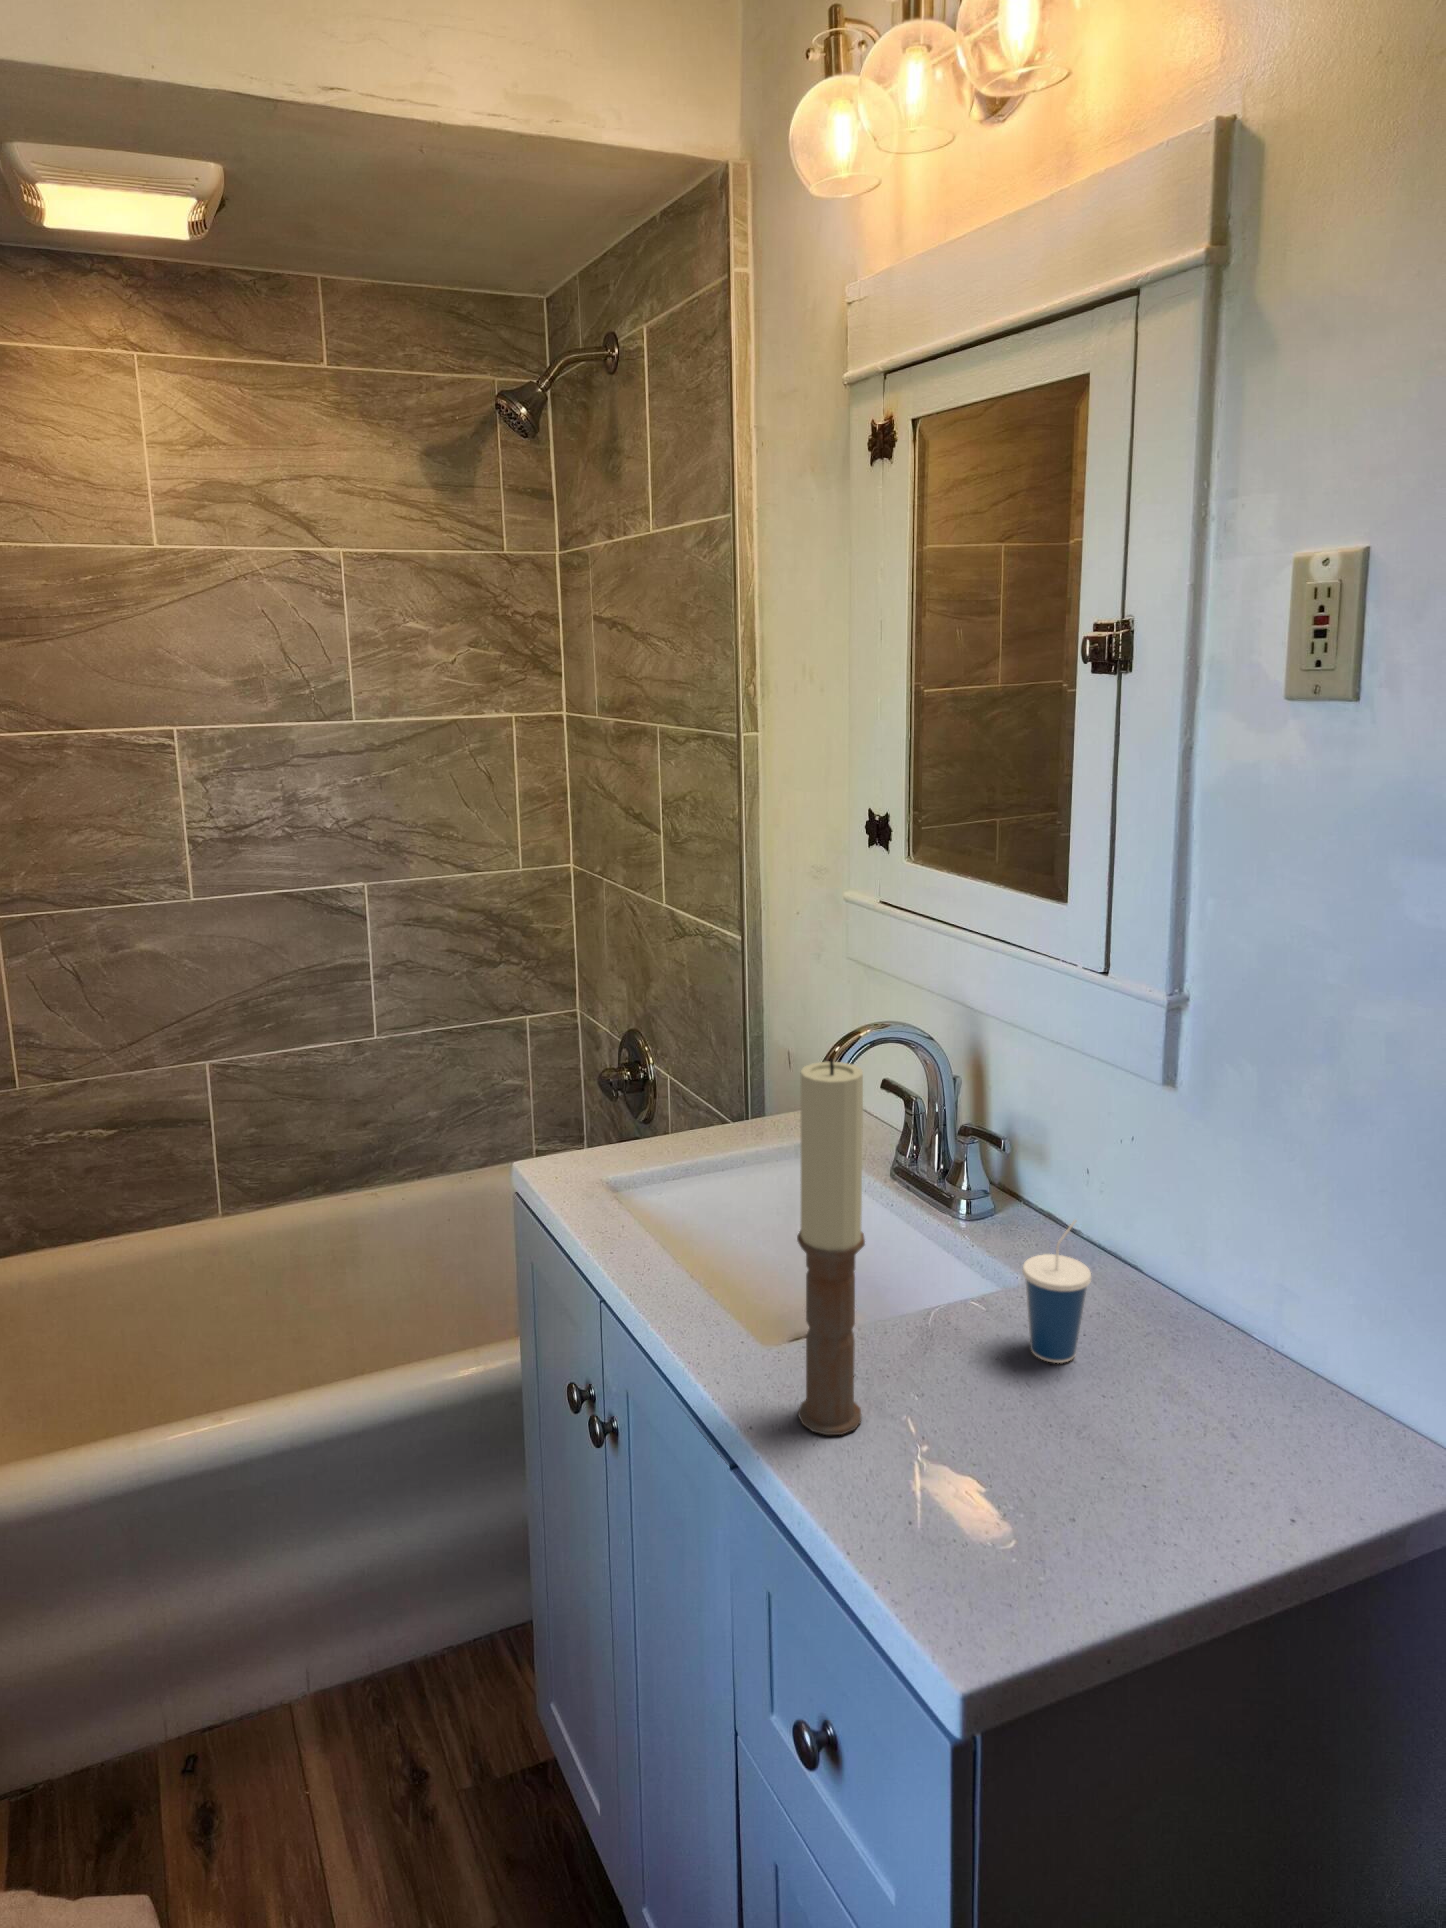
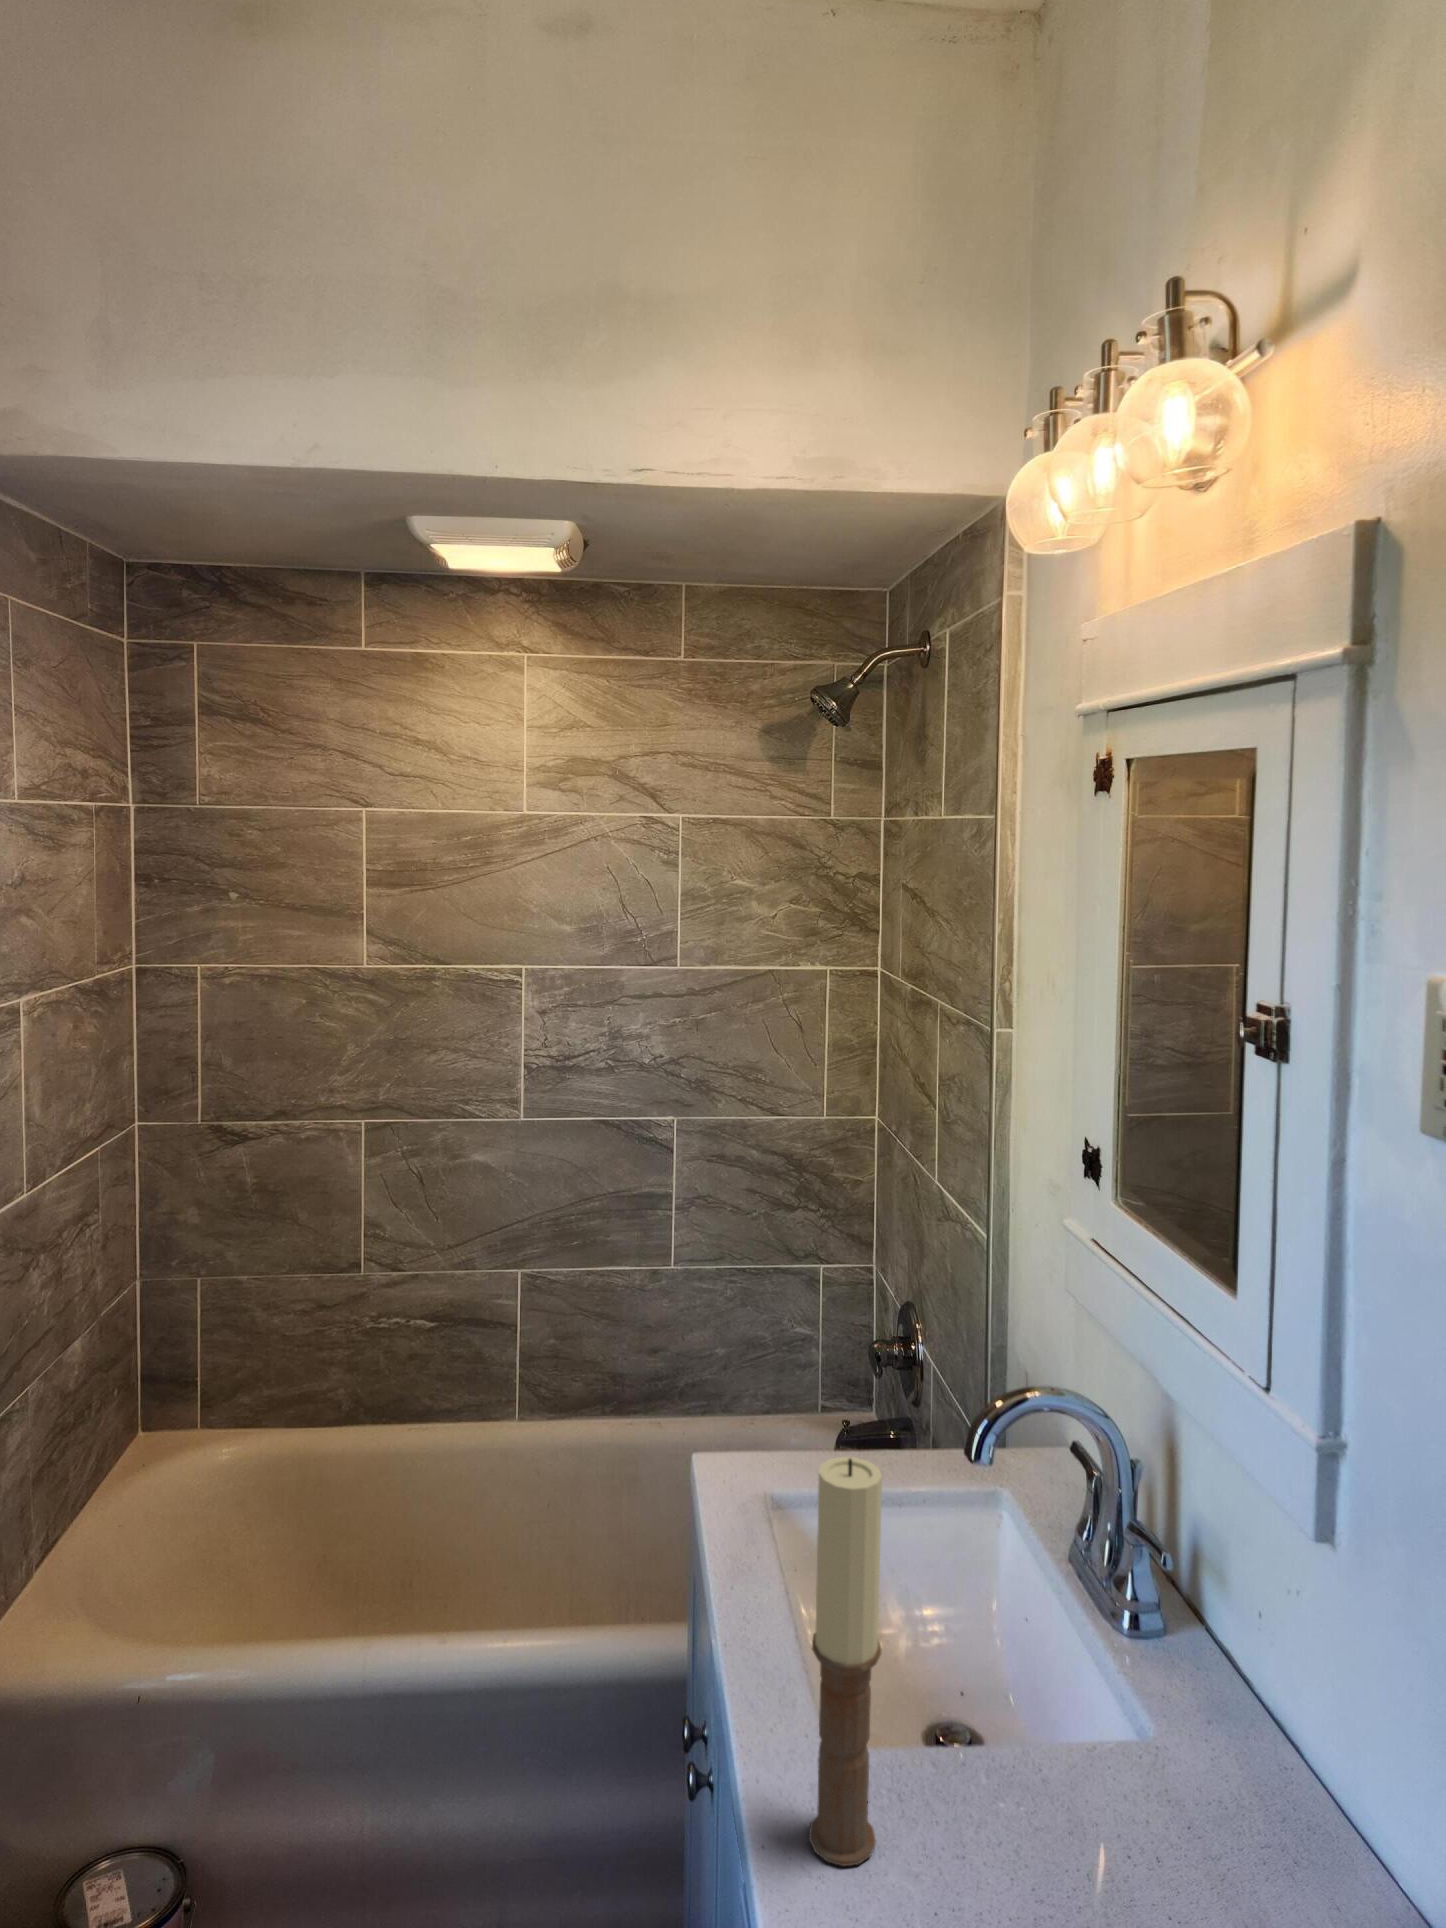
cup: present [1022,1220,1091,1363] -> none [1095,1685,1174,1855]

